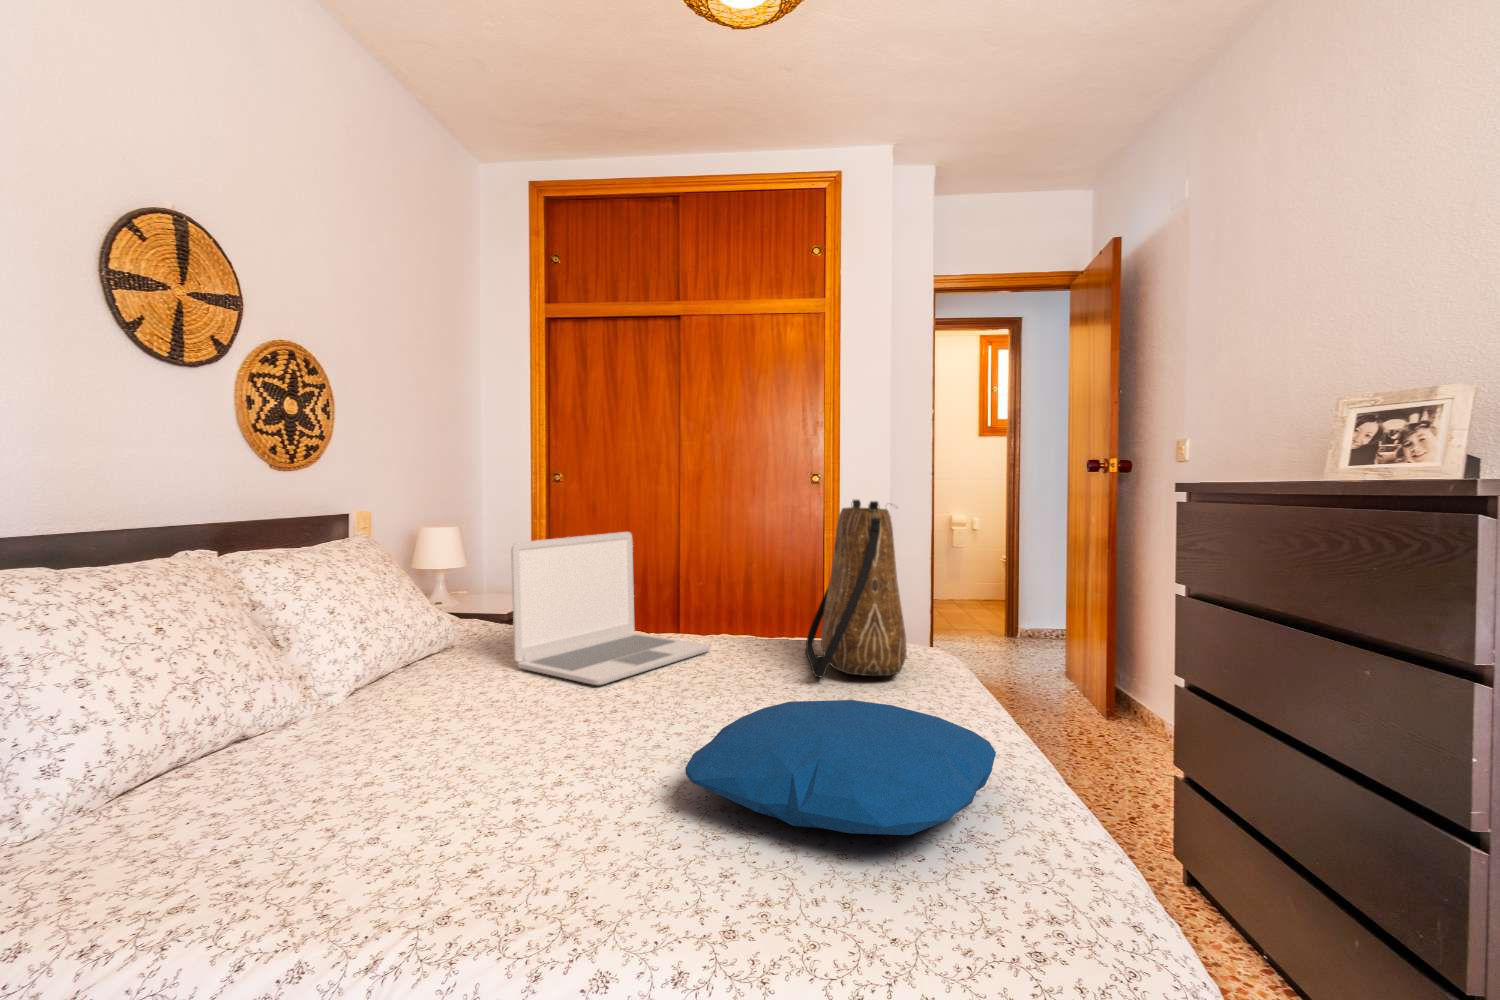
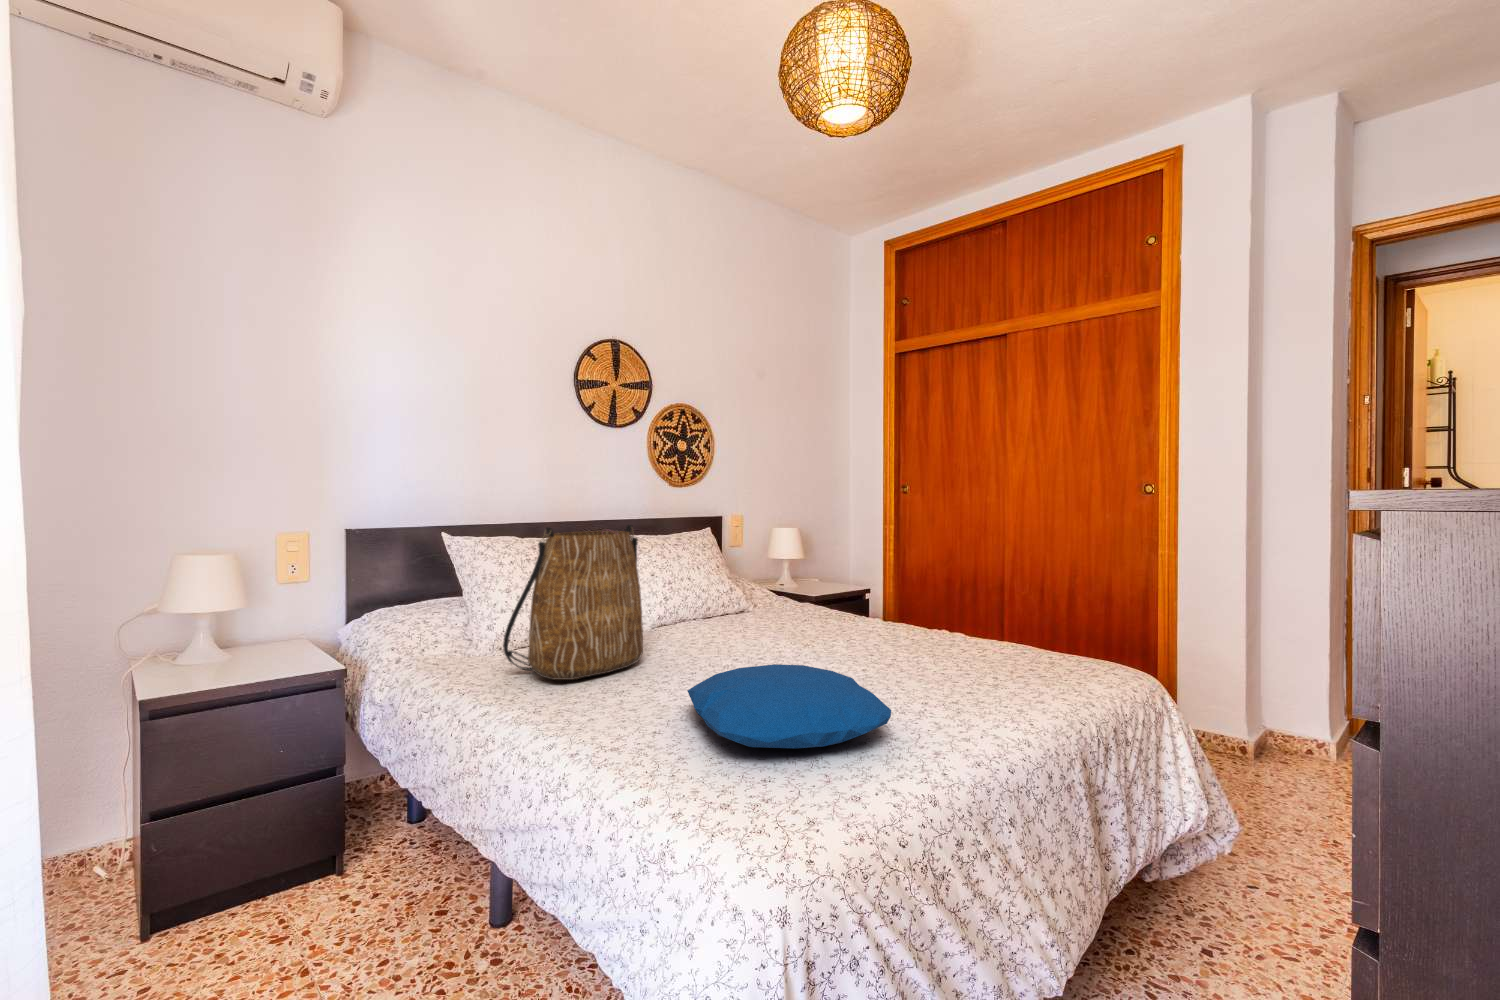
tote bag: present [806,499,907,678] -> present [503,525,643,680]
laptop: present [511,532,711,685] -> none [750,538,889,645]

